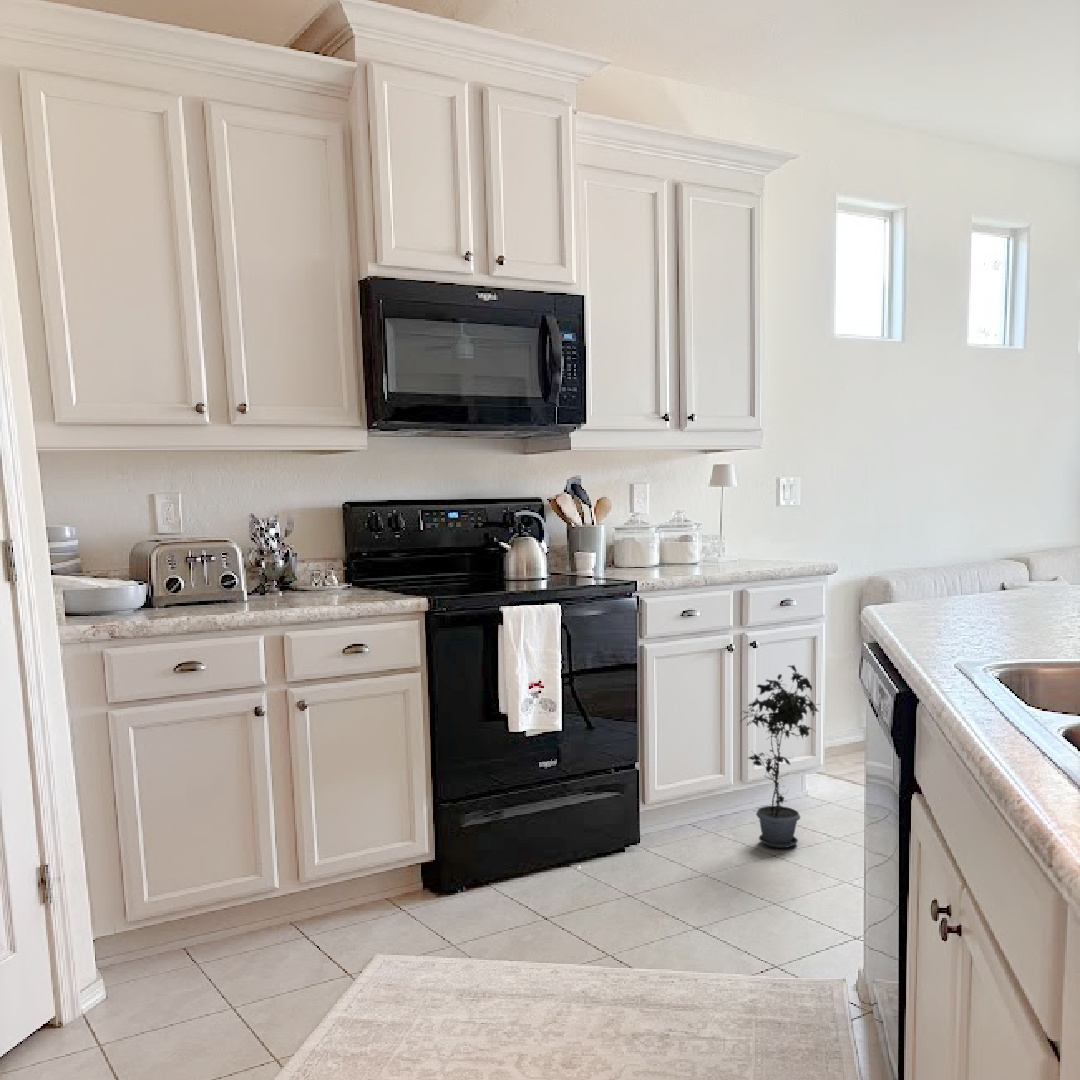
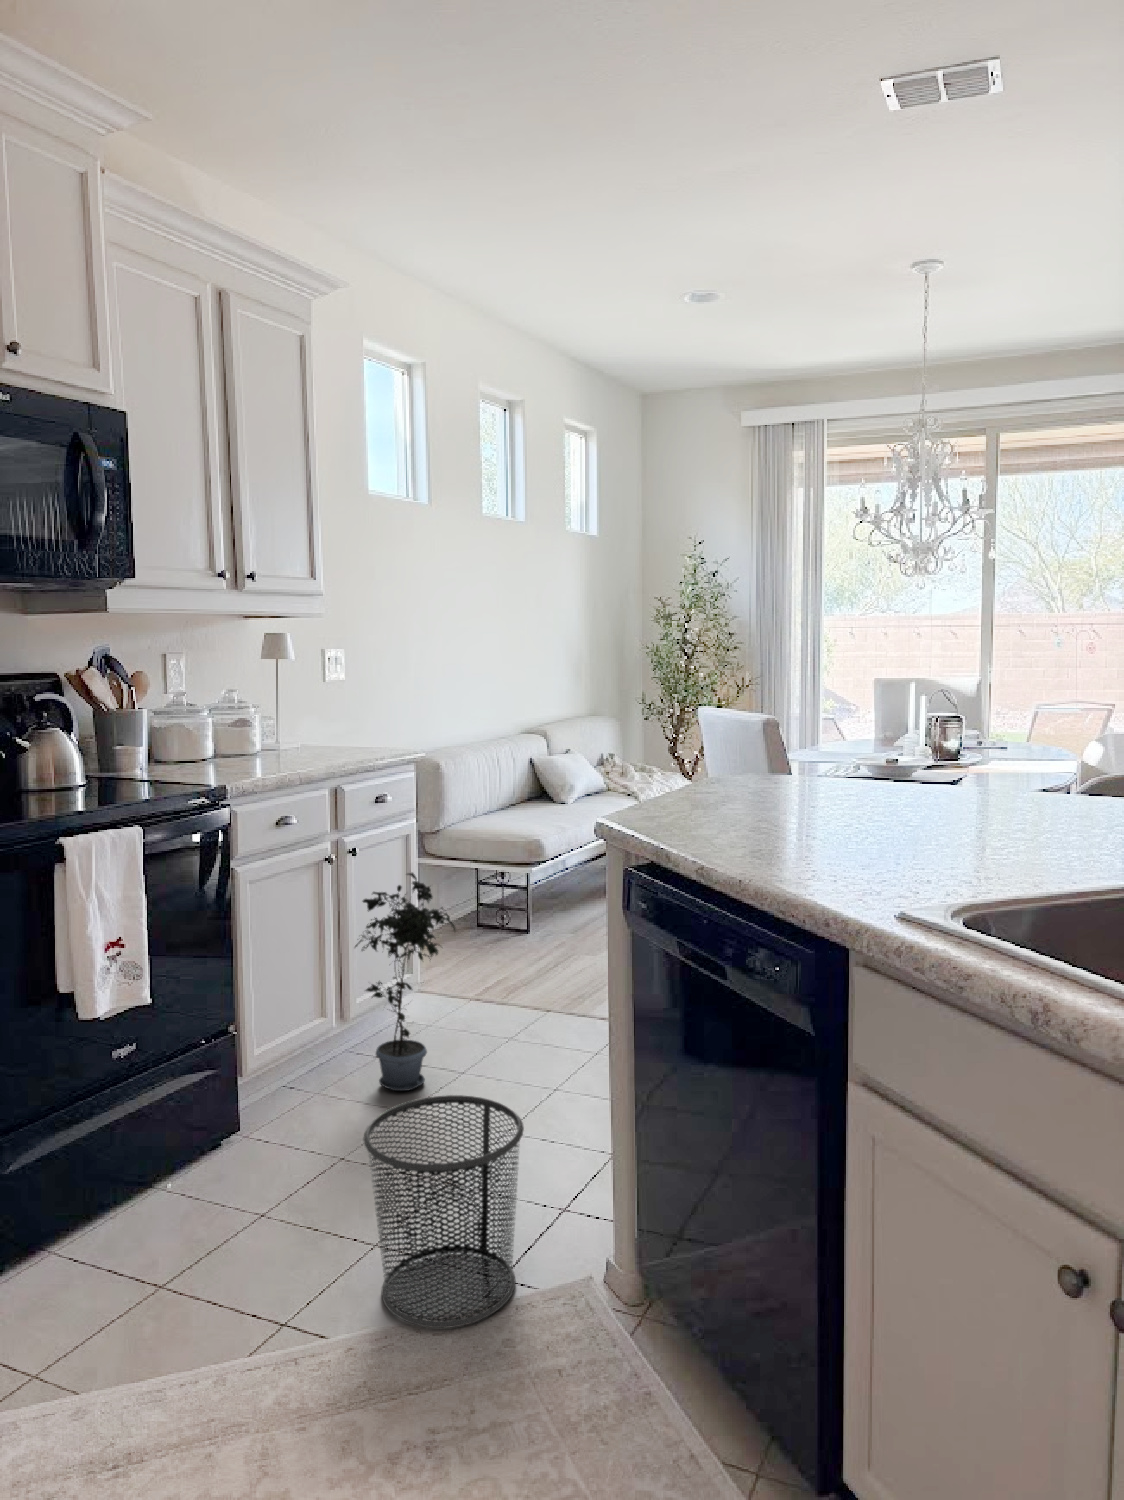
waste bin: none [656,824,779,991] -> present [363,1095,524,1328]

